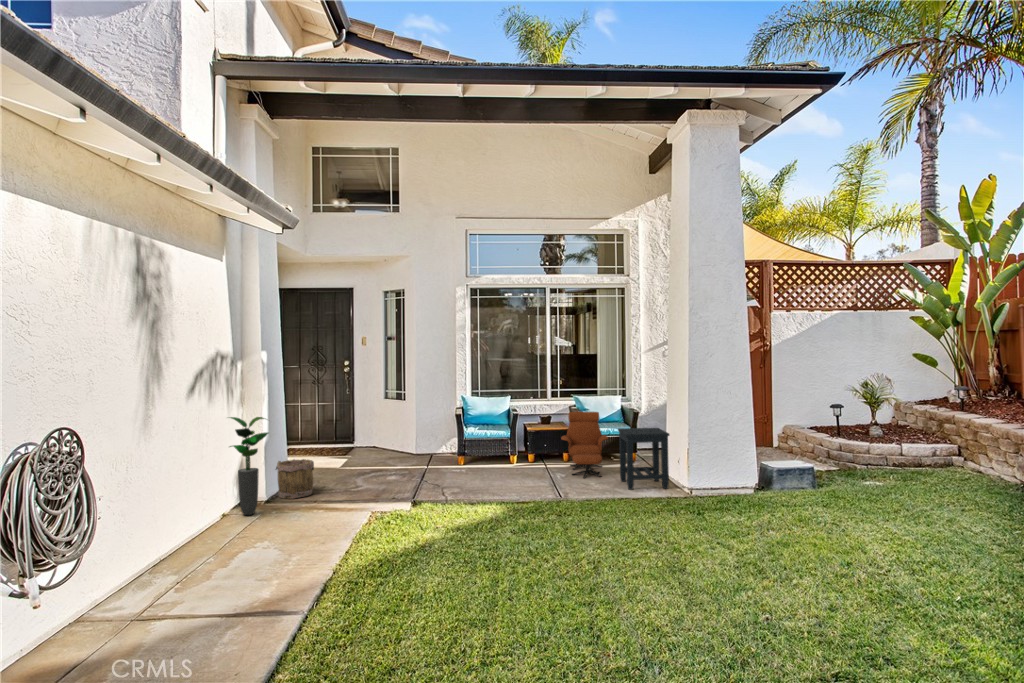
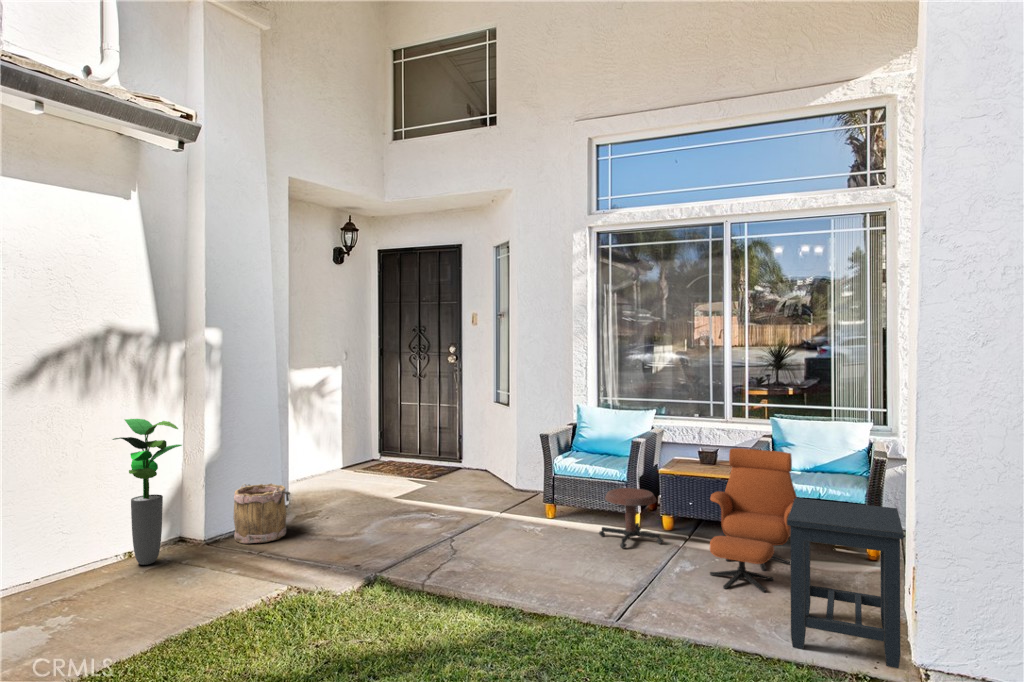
stool: none [500,440,536,472] -> present [599,488,663,548]

